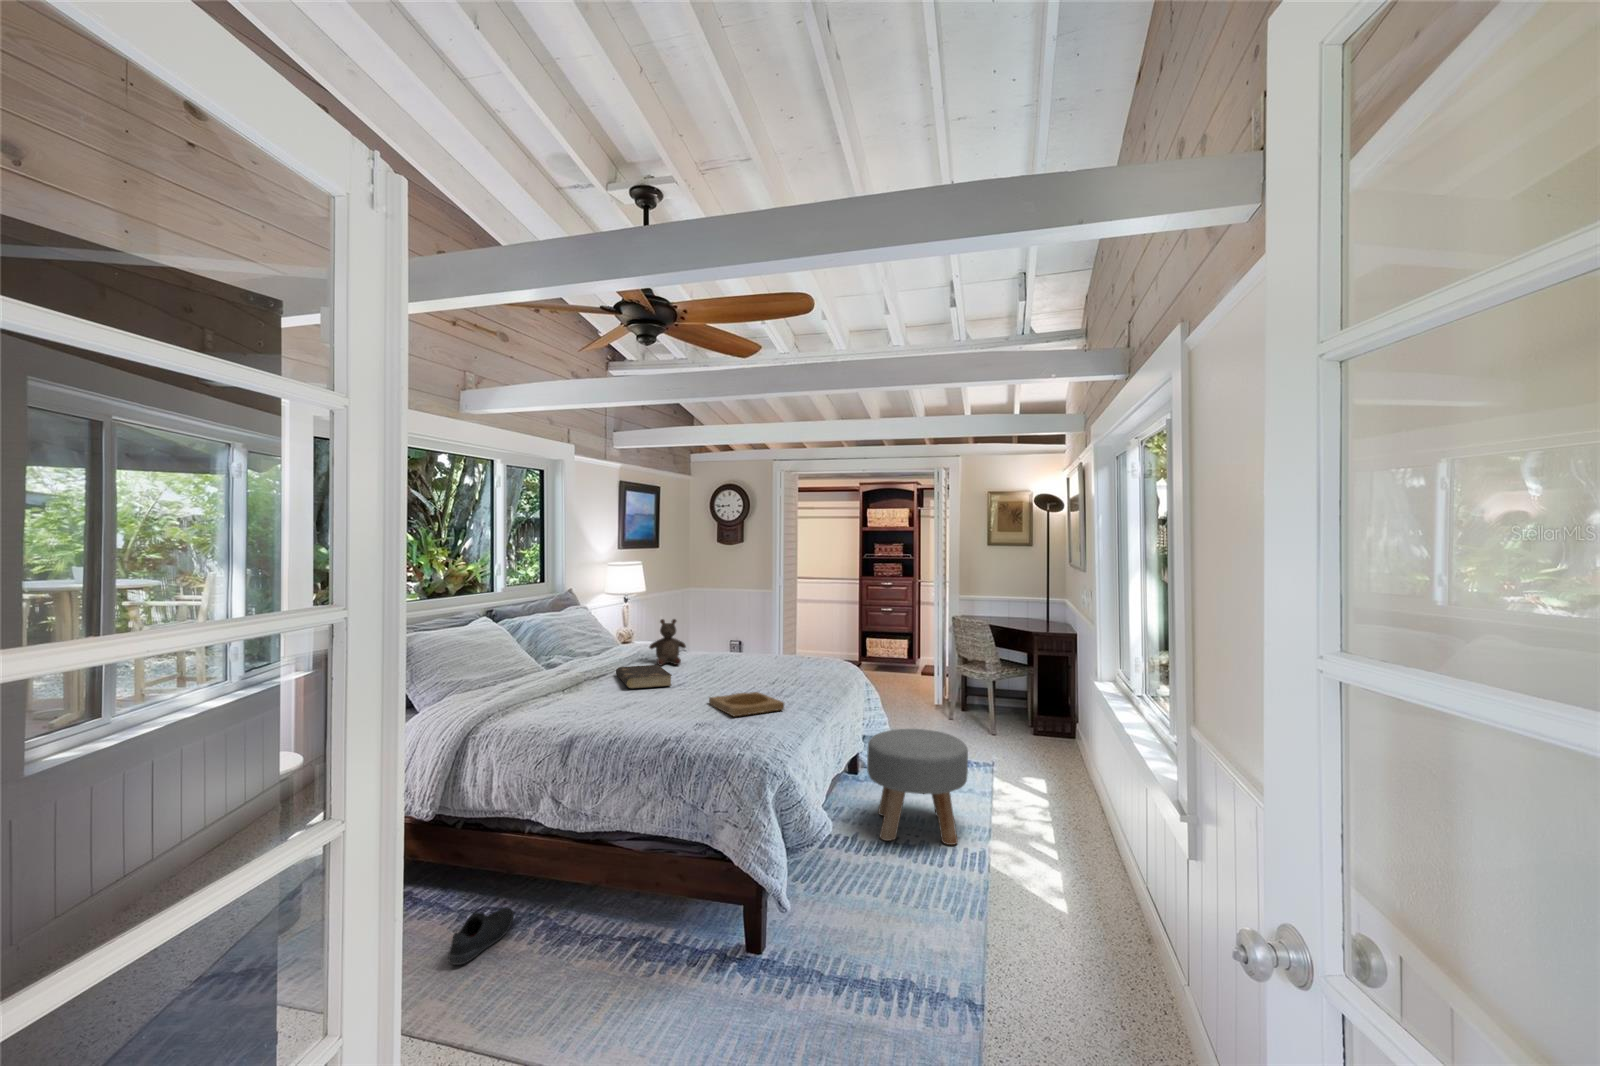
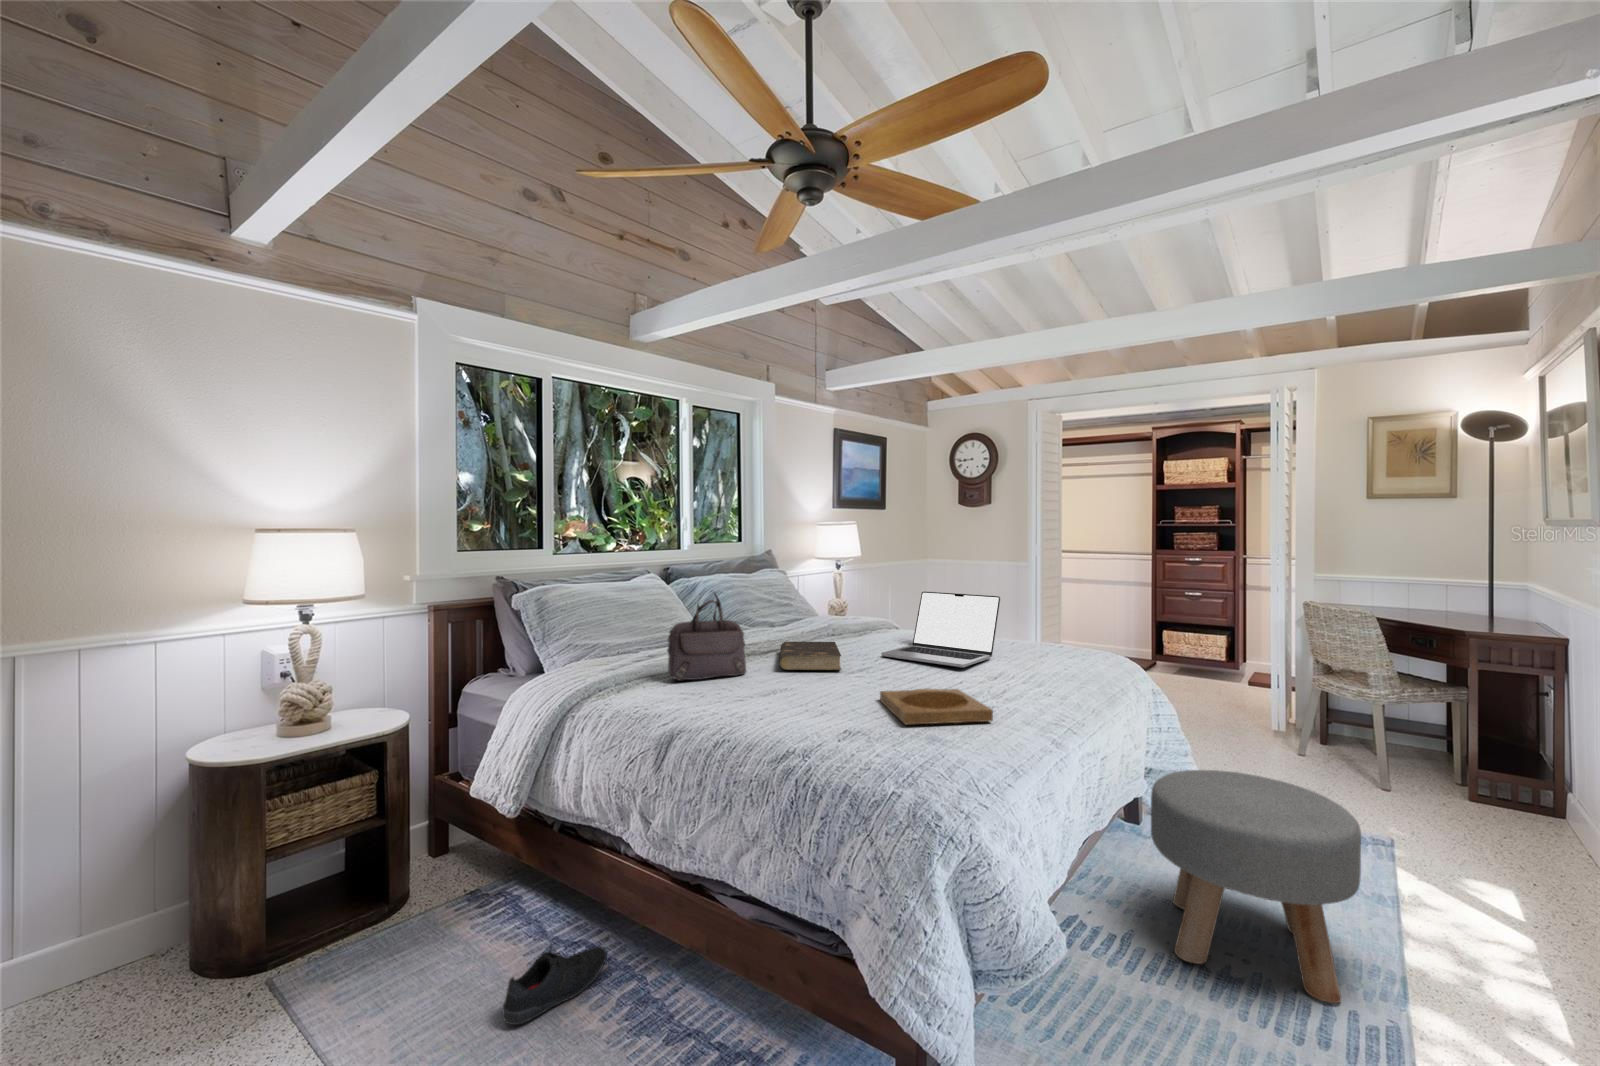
stuffed bear: present [649,619,686,666] -> none [832,584,879,644]
laptop: none [694,623,775,677] -> present [881,592,1000,668]
handbag: none [544,633,603,703] -> present [667,593,746,680]

